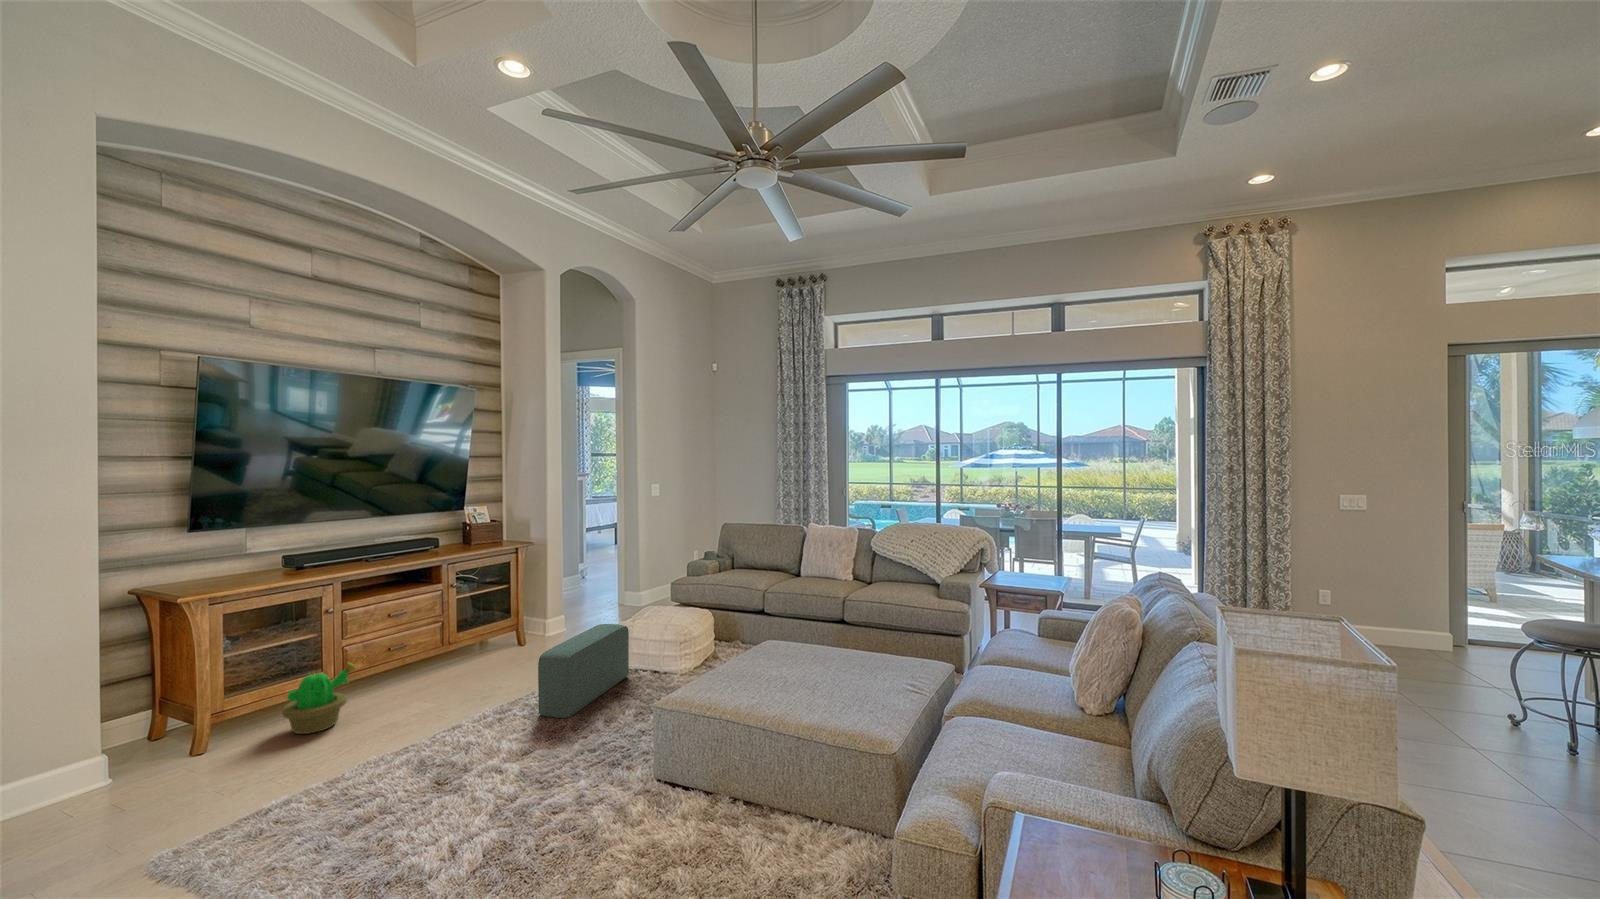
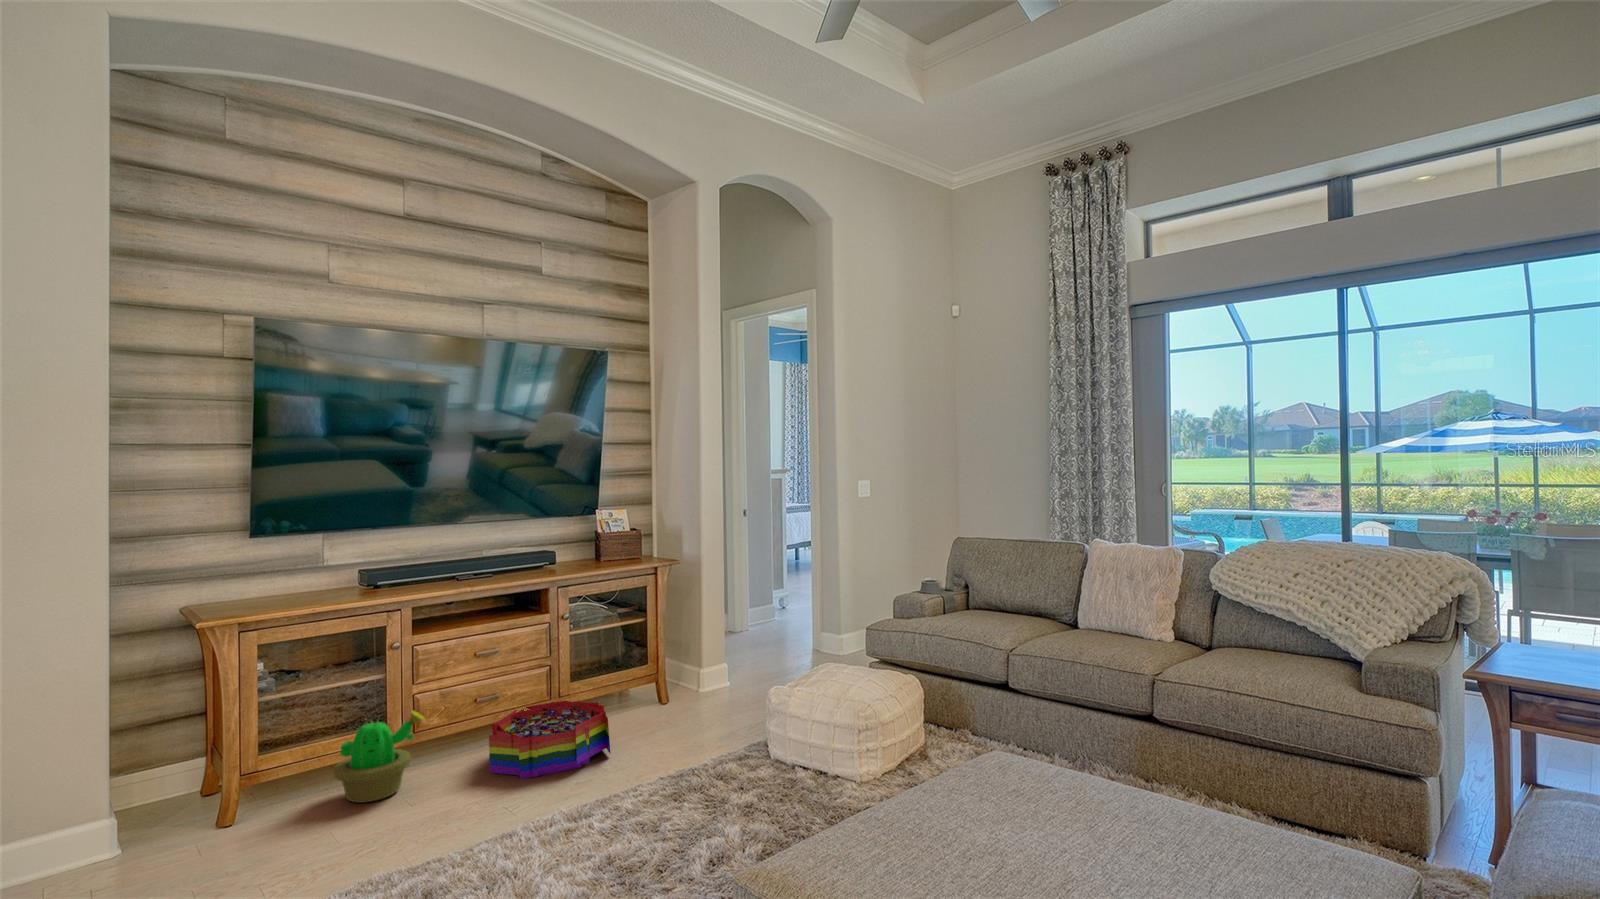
pouf: present [538,624,629,718] -> none [625,687,780,834]
storage bin: none [405,646,500,703] -> present [489,700,610,779]

